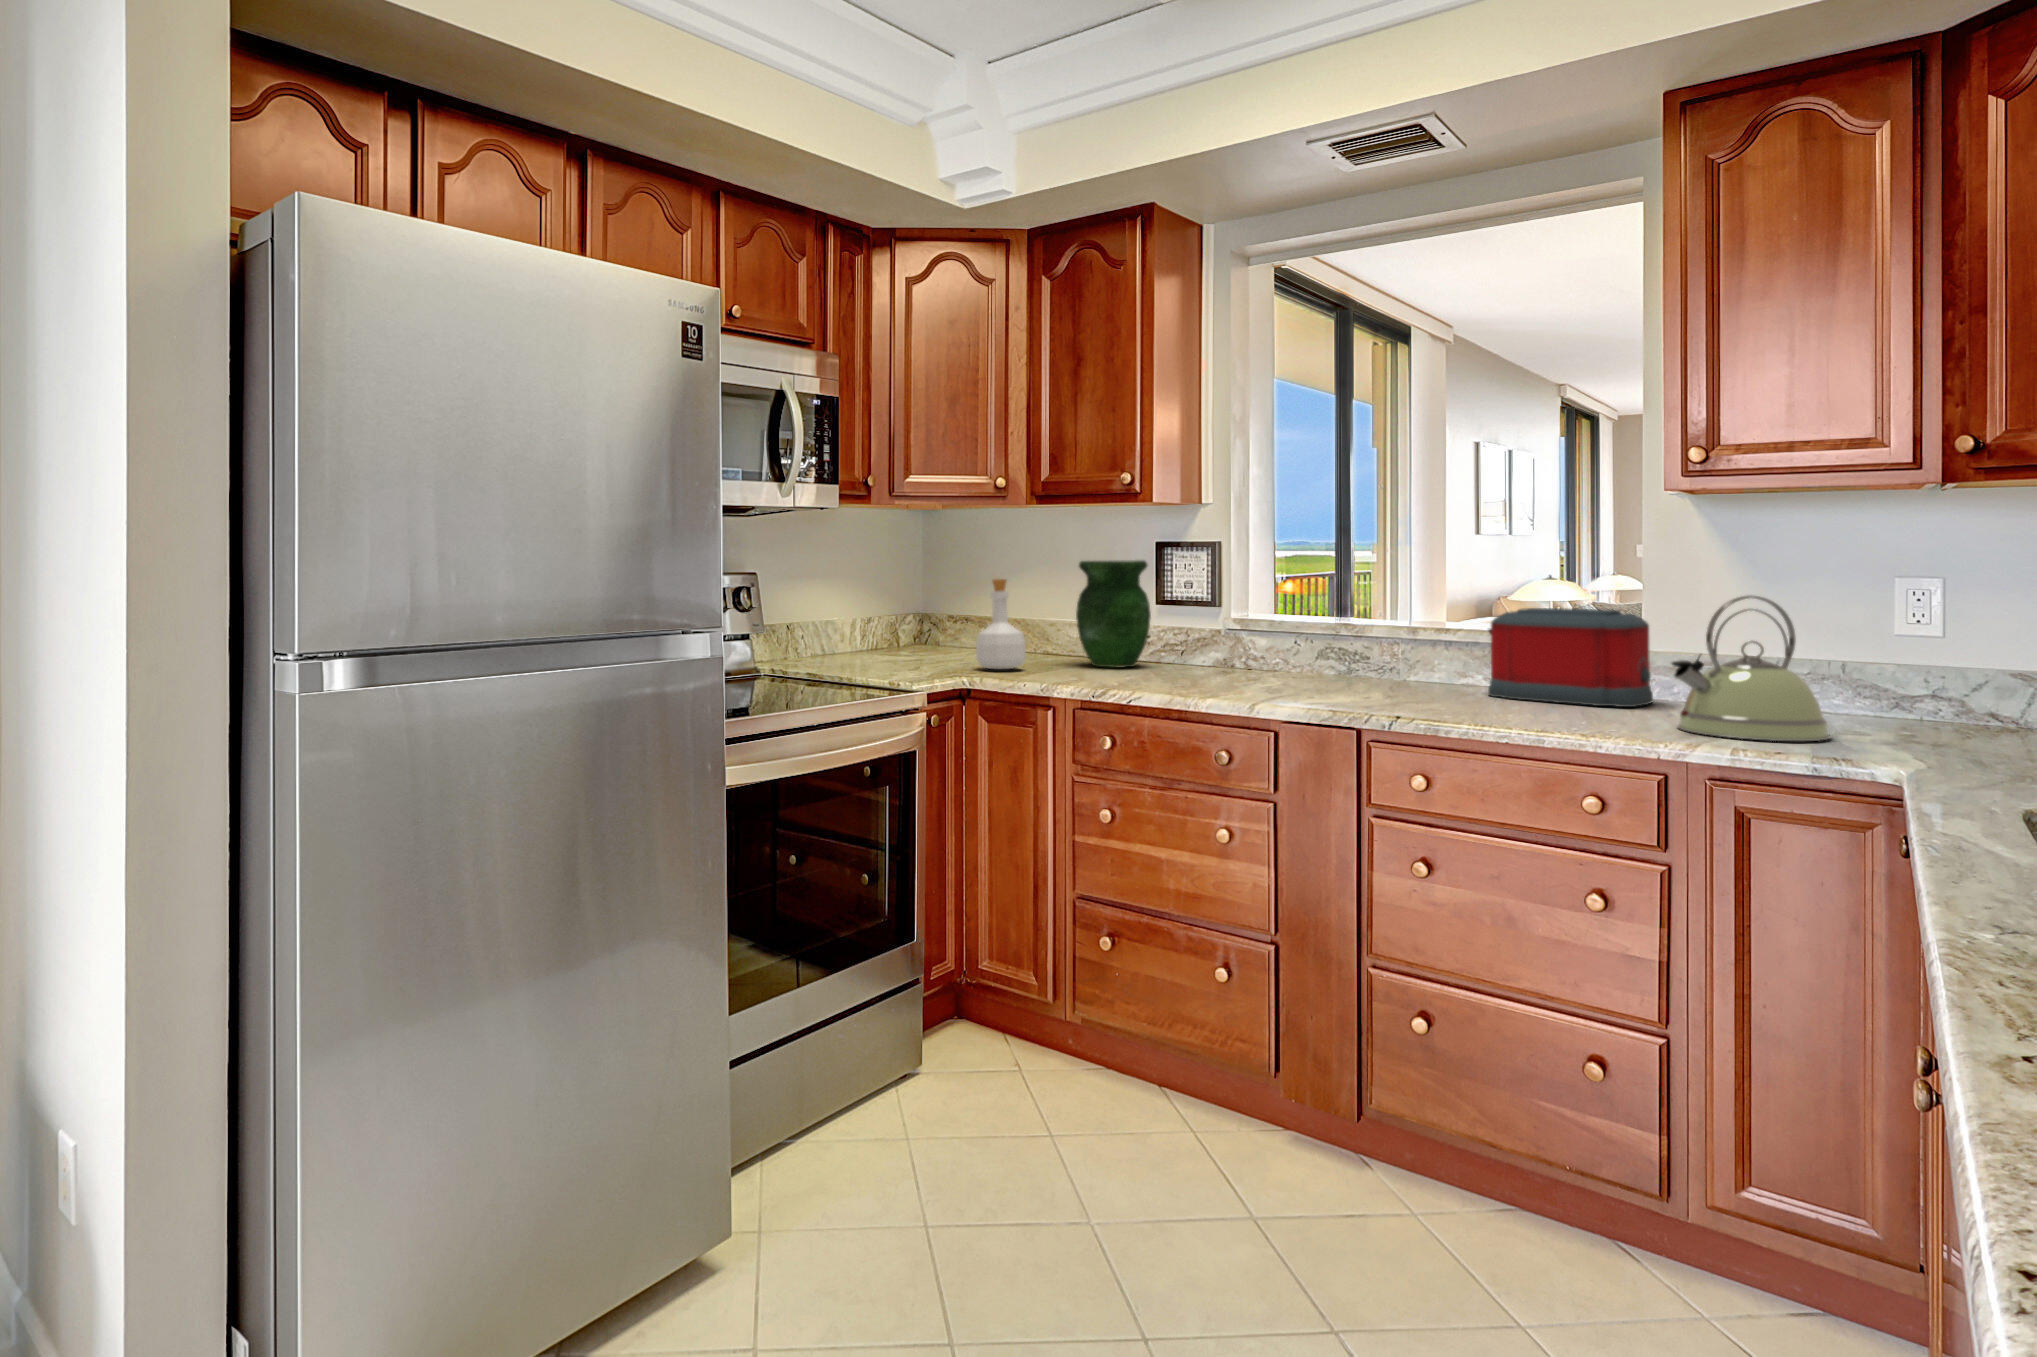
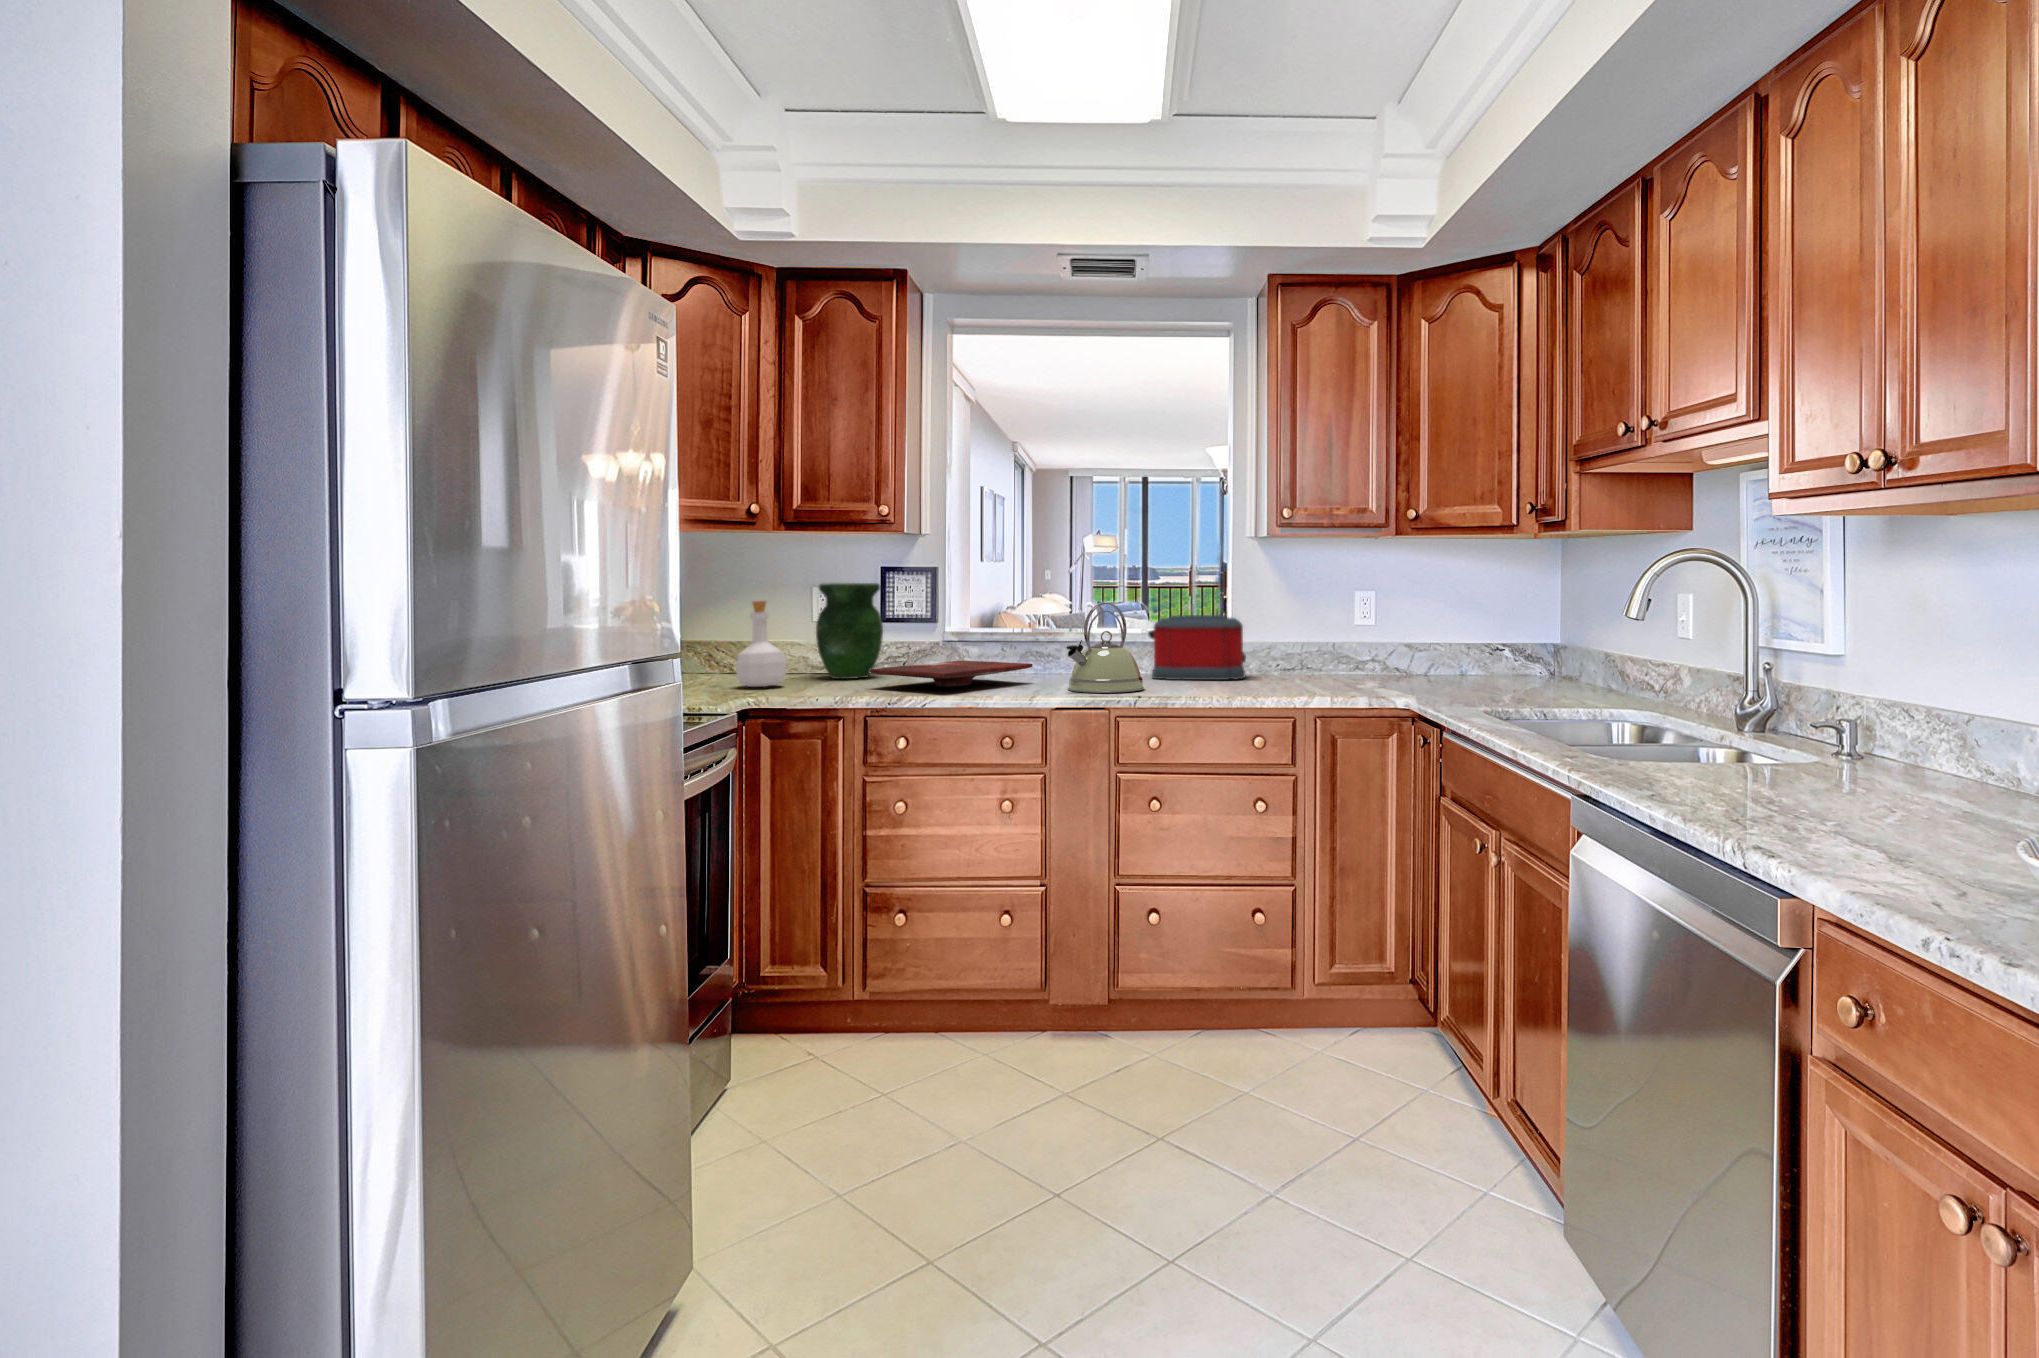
kettle: present [1672,595,1830,741] -> present [1066,602,1144,693]
cutting board: none [1097,654,1300,684] -> present [870,661,1033,687]

